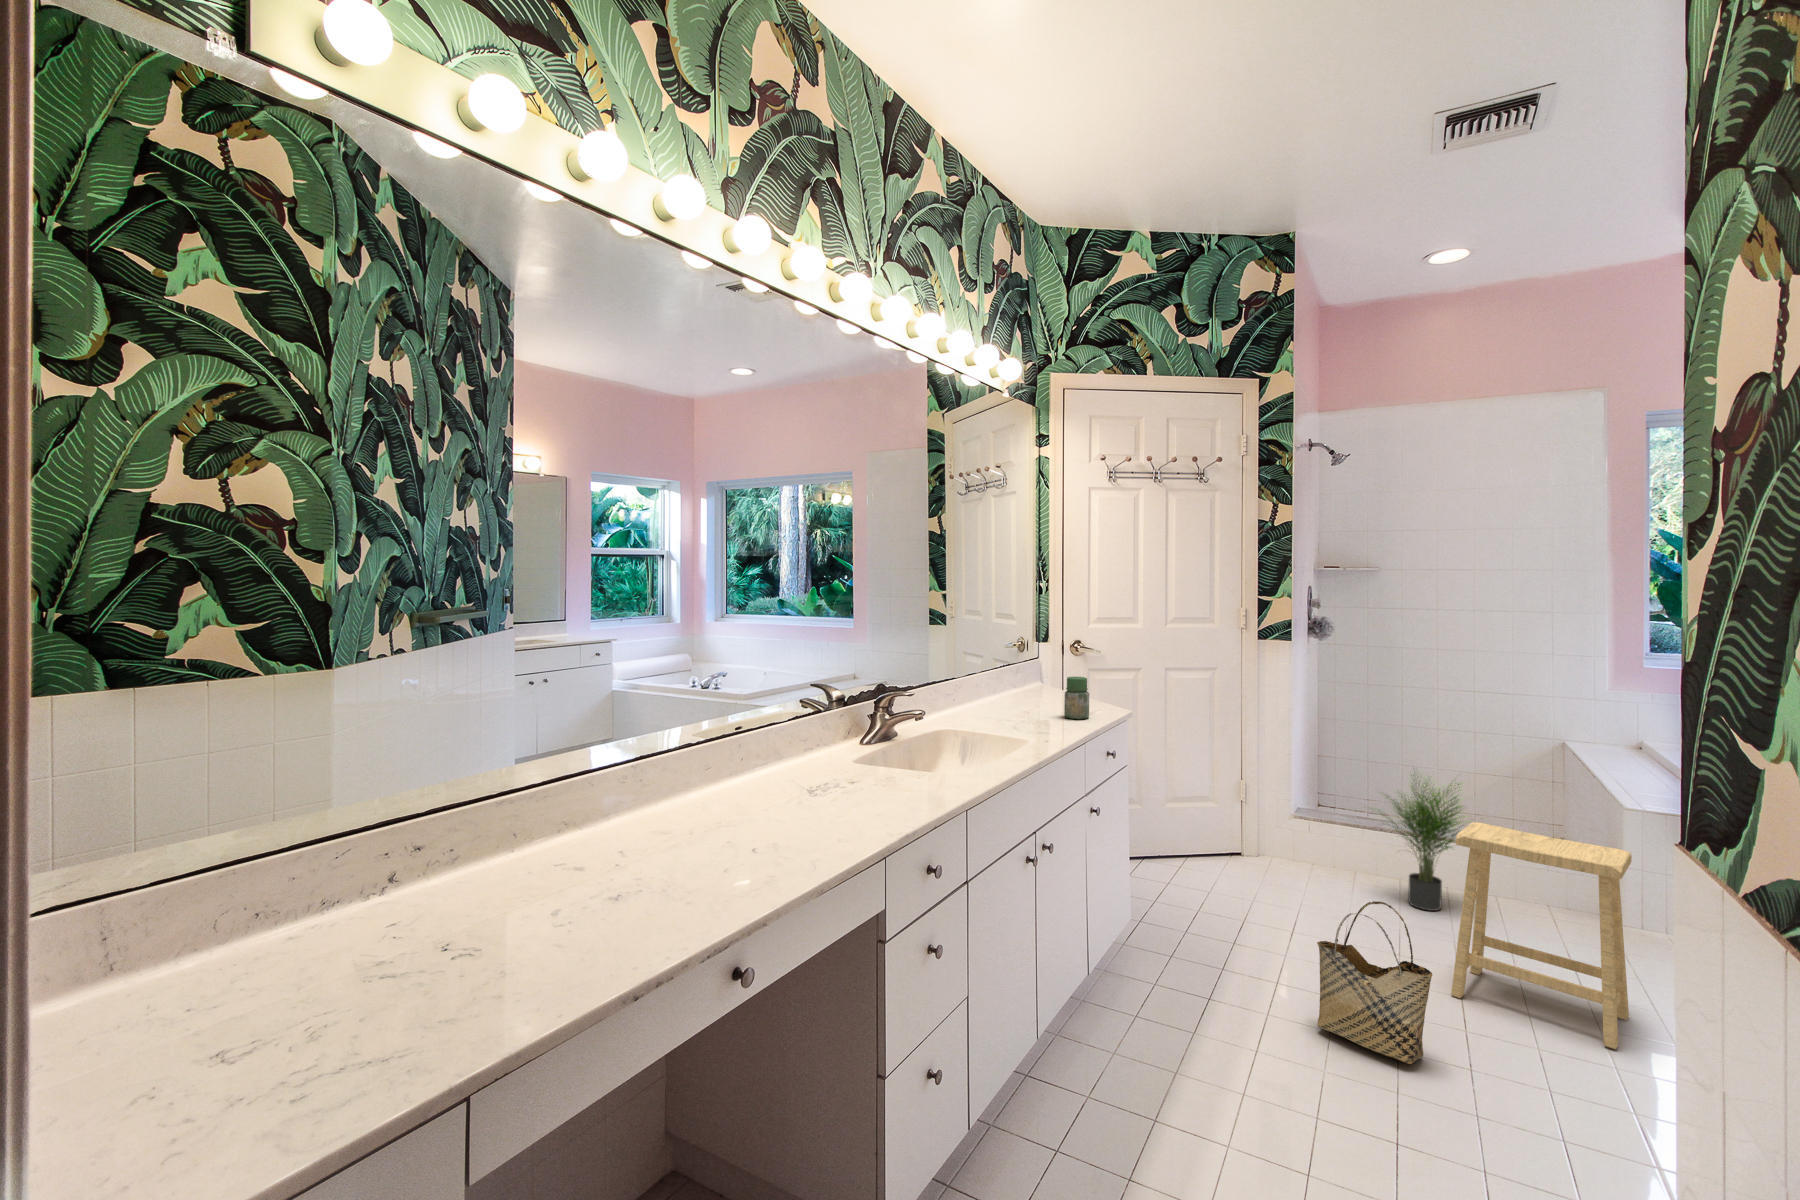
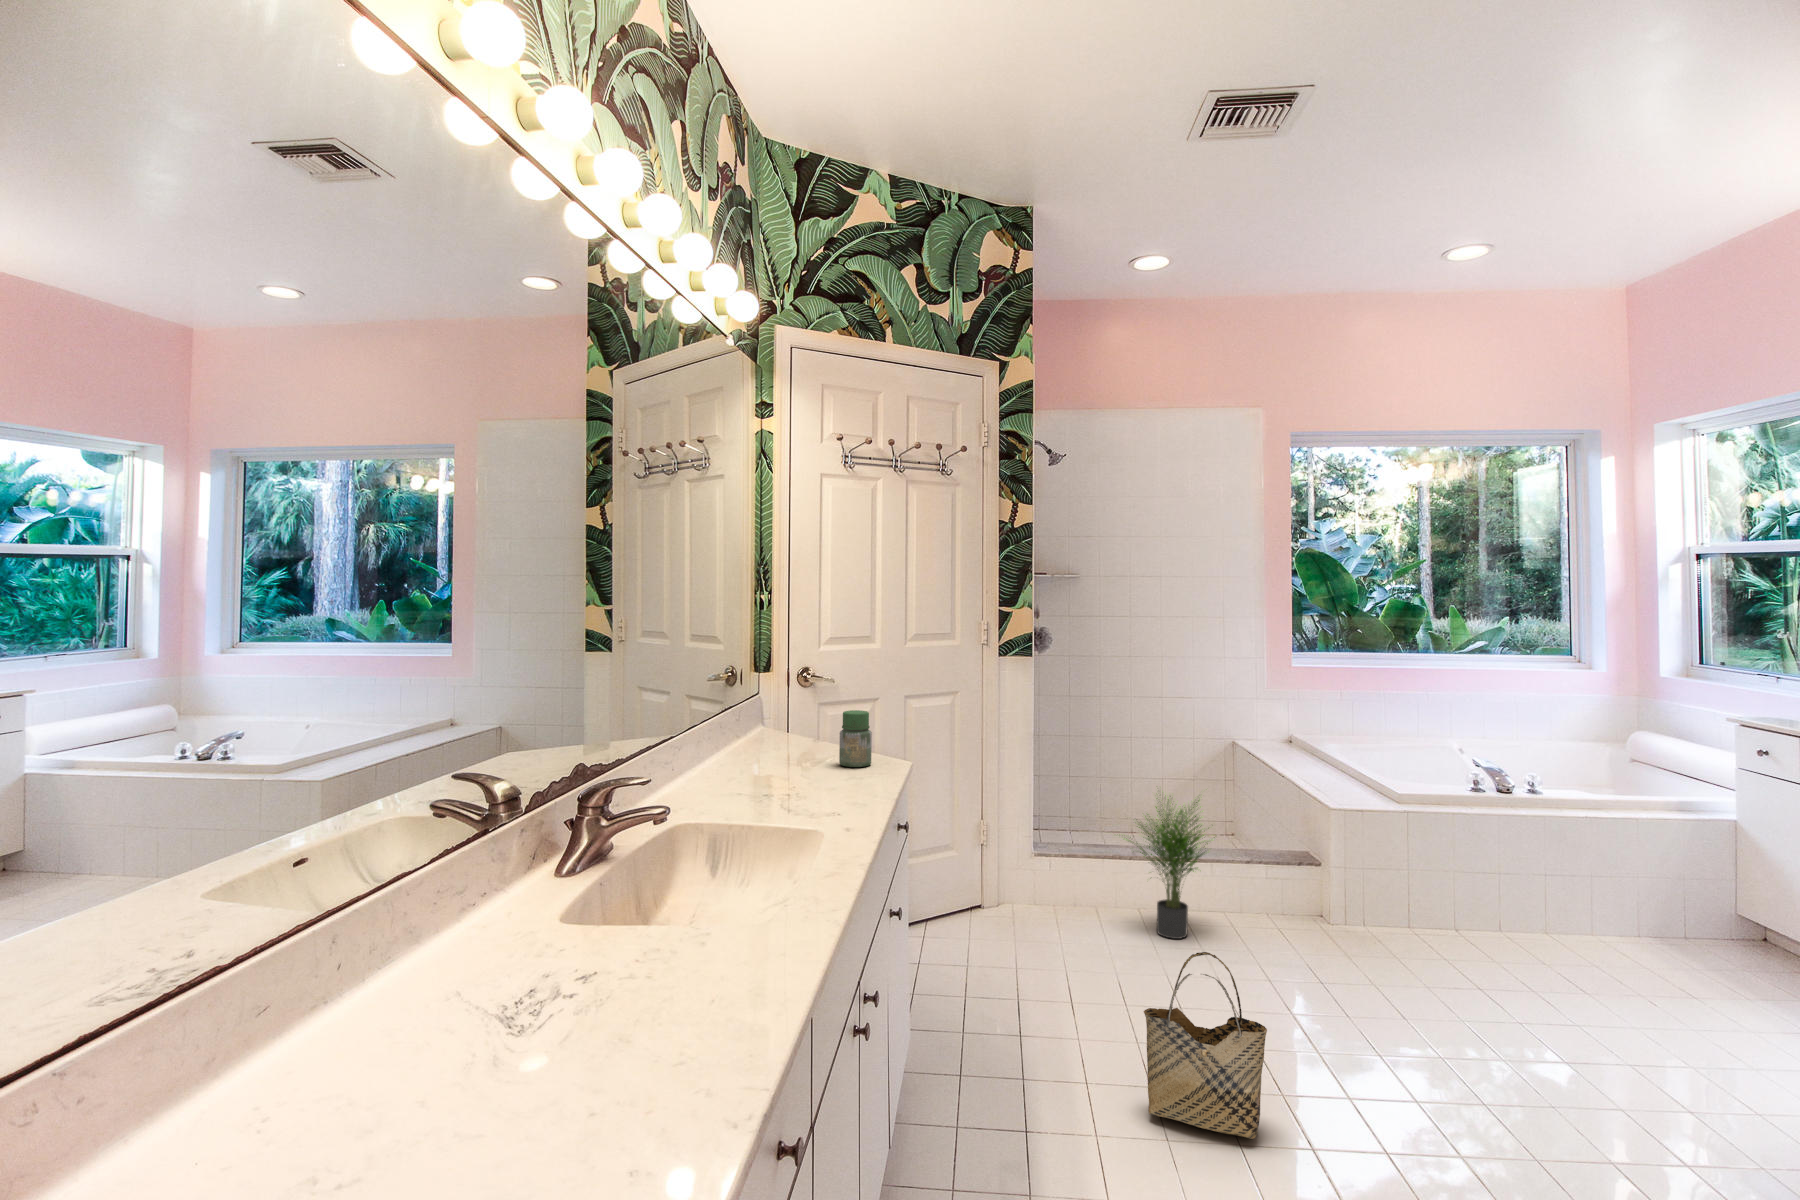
footstool: present [1451,822,1632,1049] -> none [1243,844,1397,1066]

